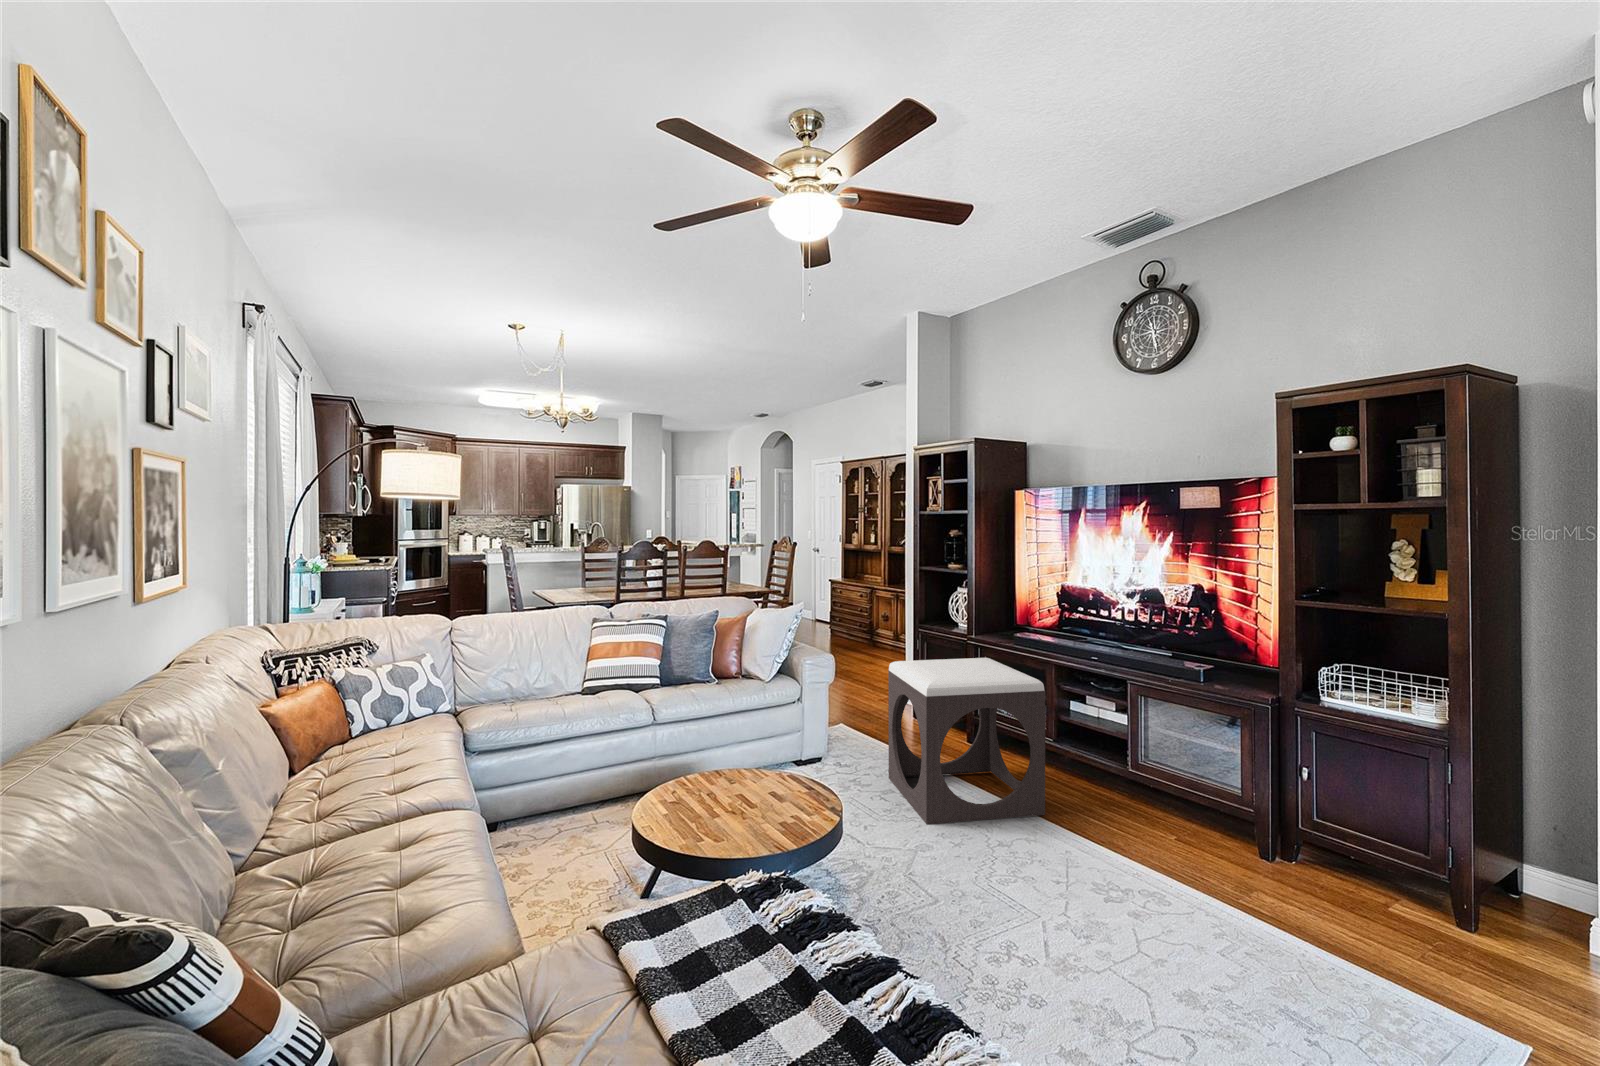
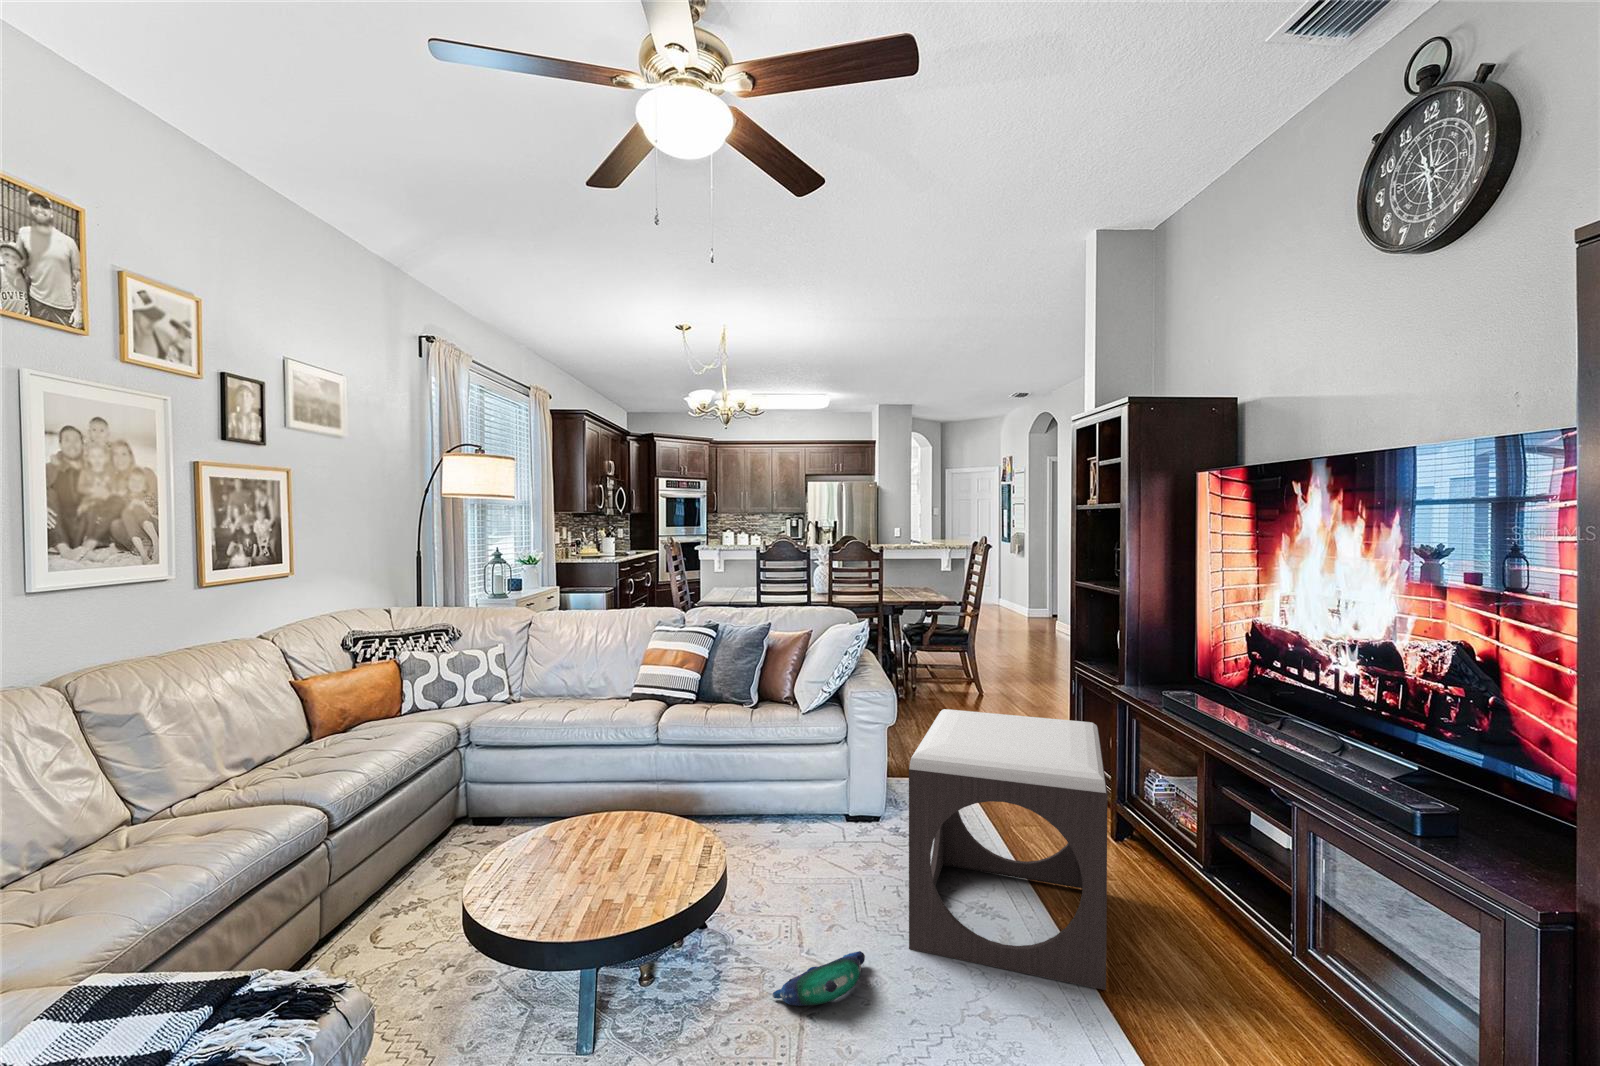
plush toy: none [882,829,929,868] -> present [772,951,865,1007]

